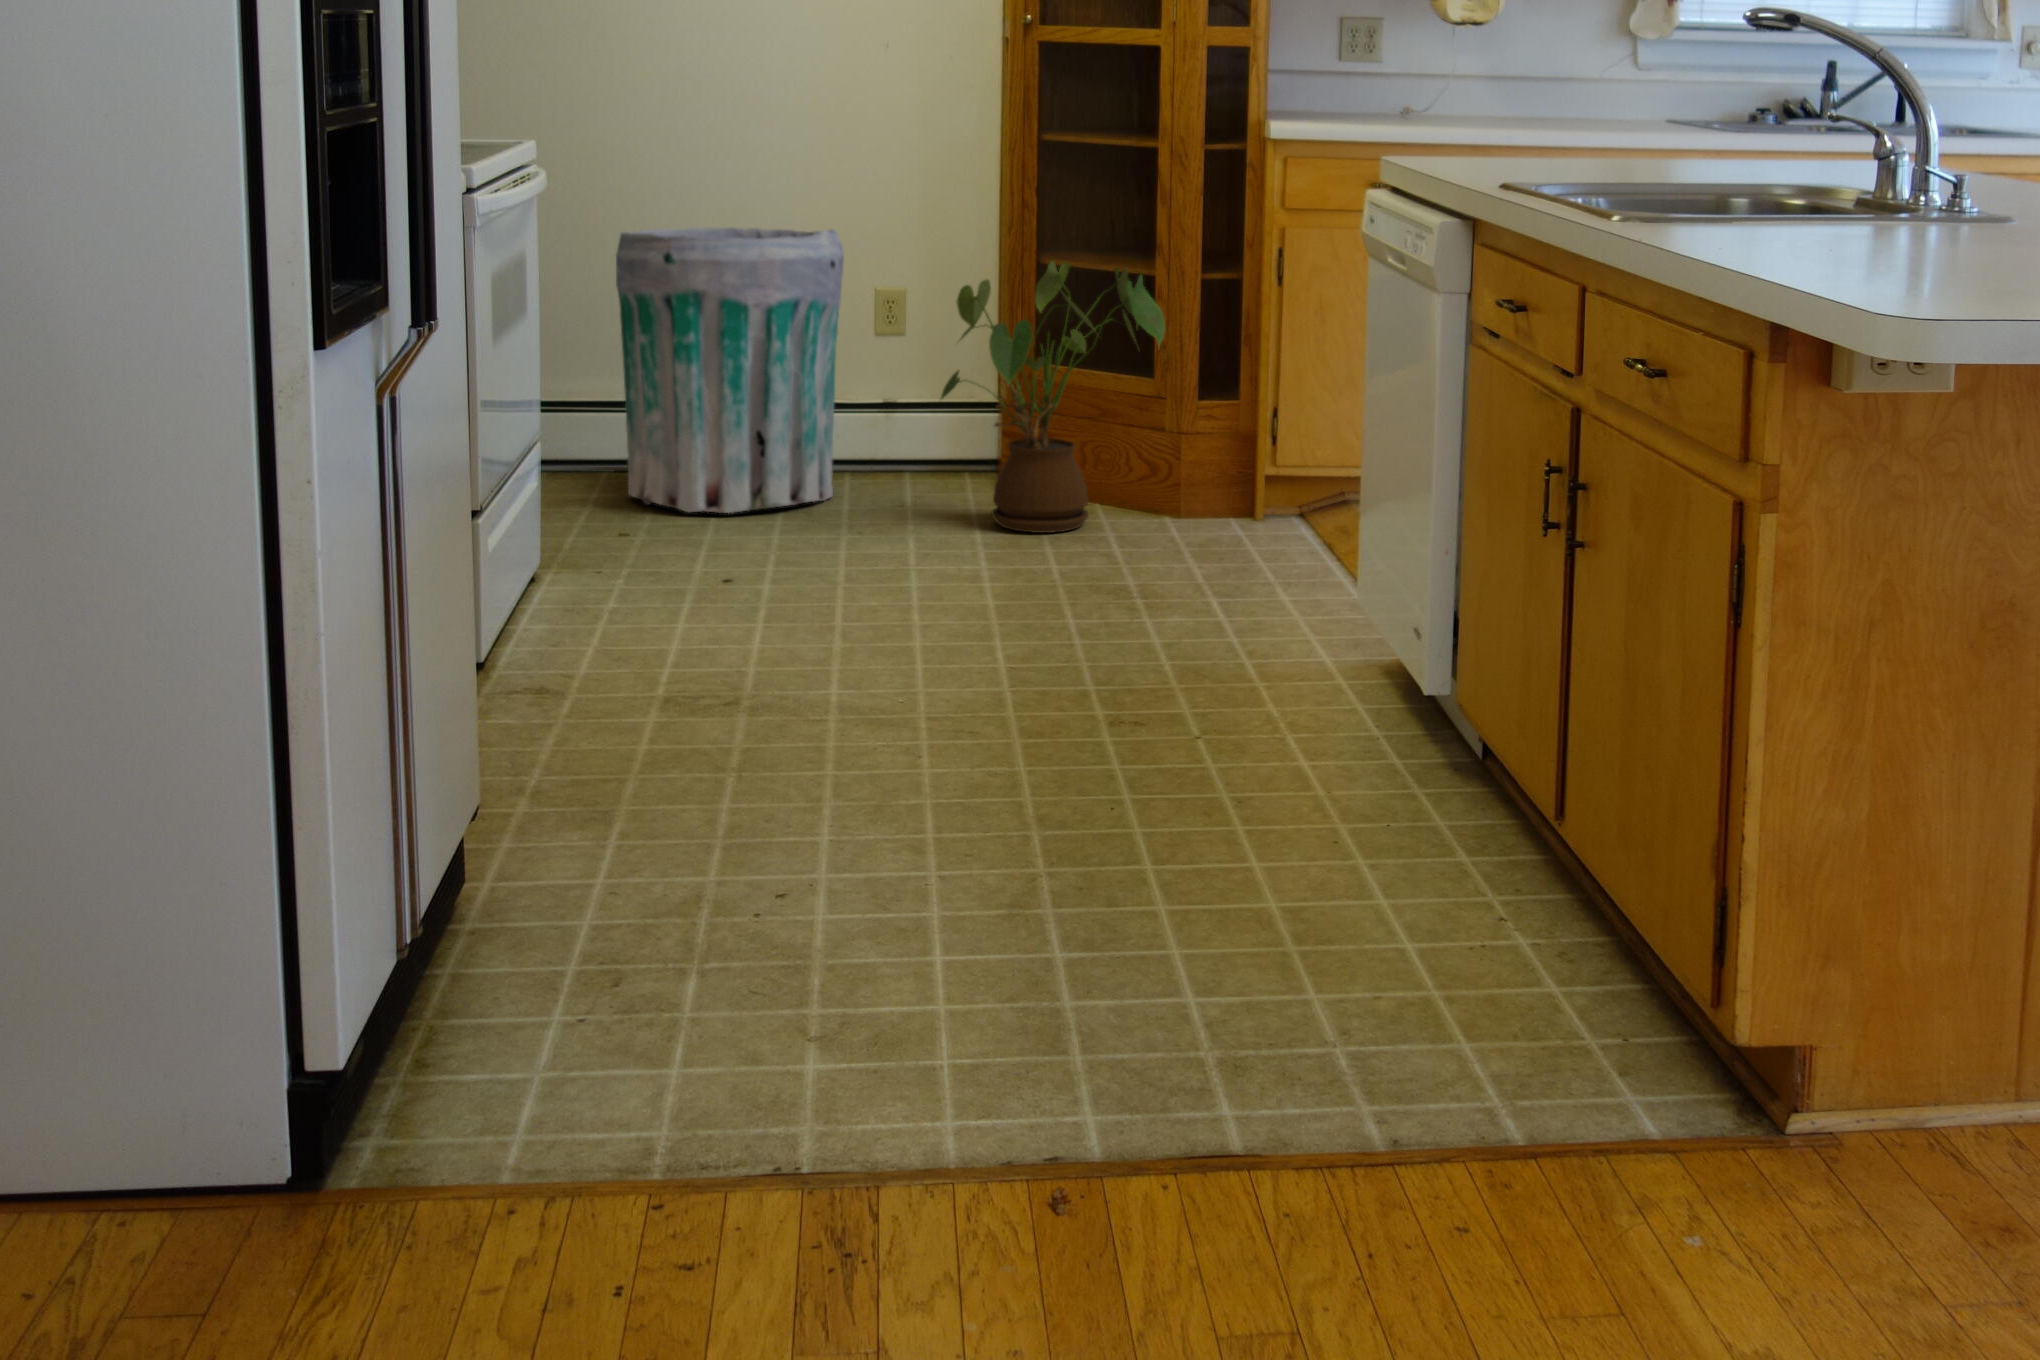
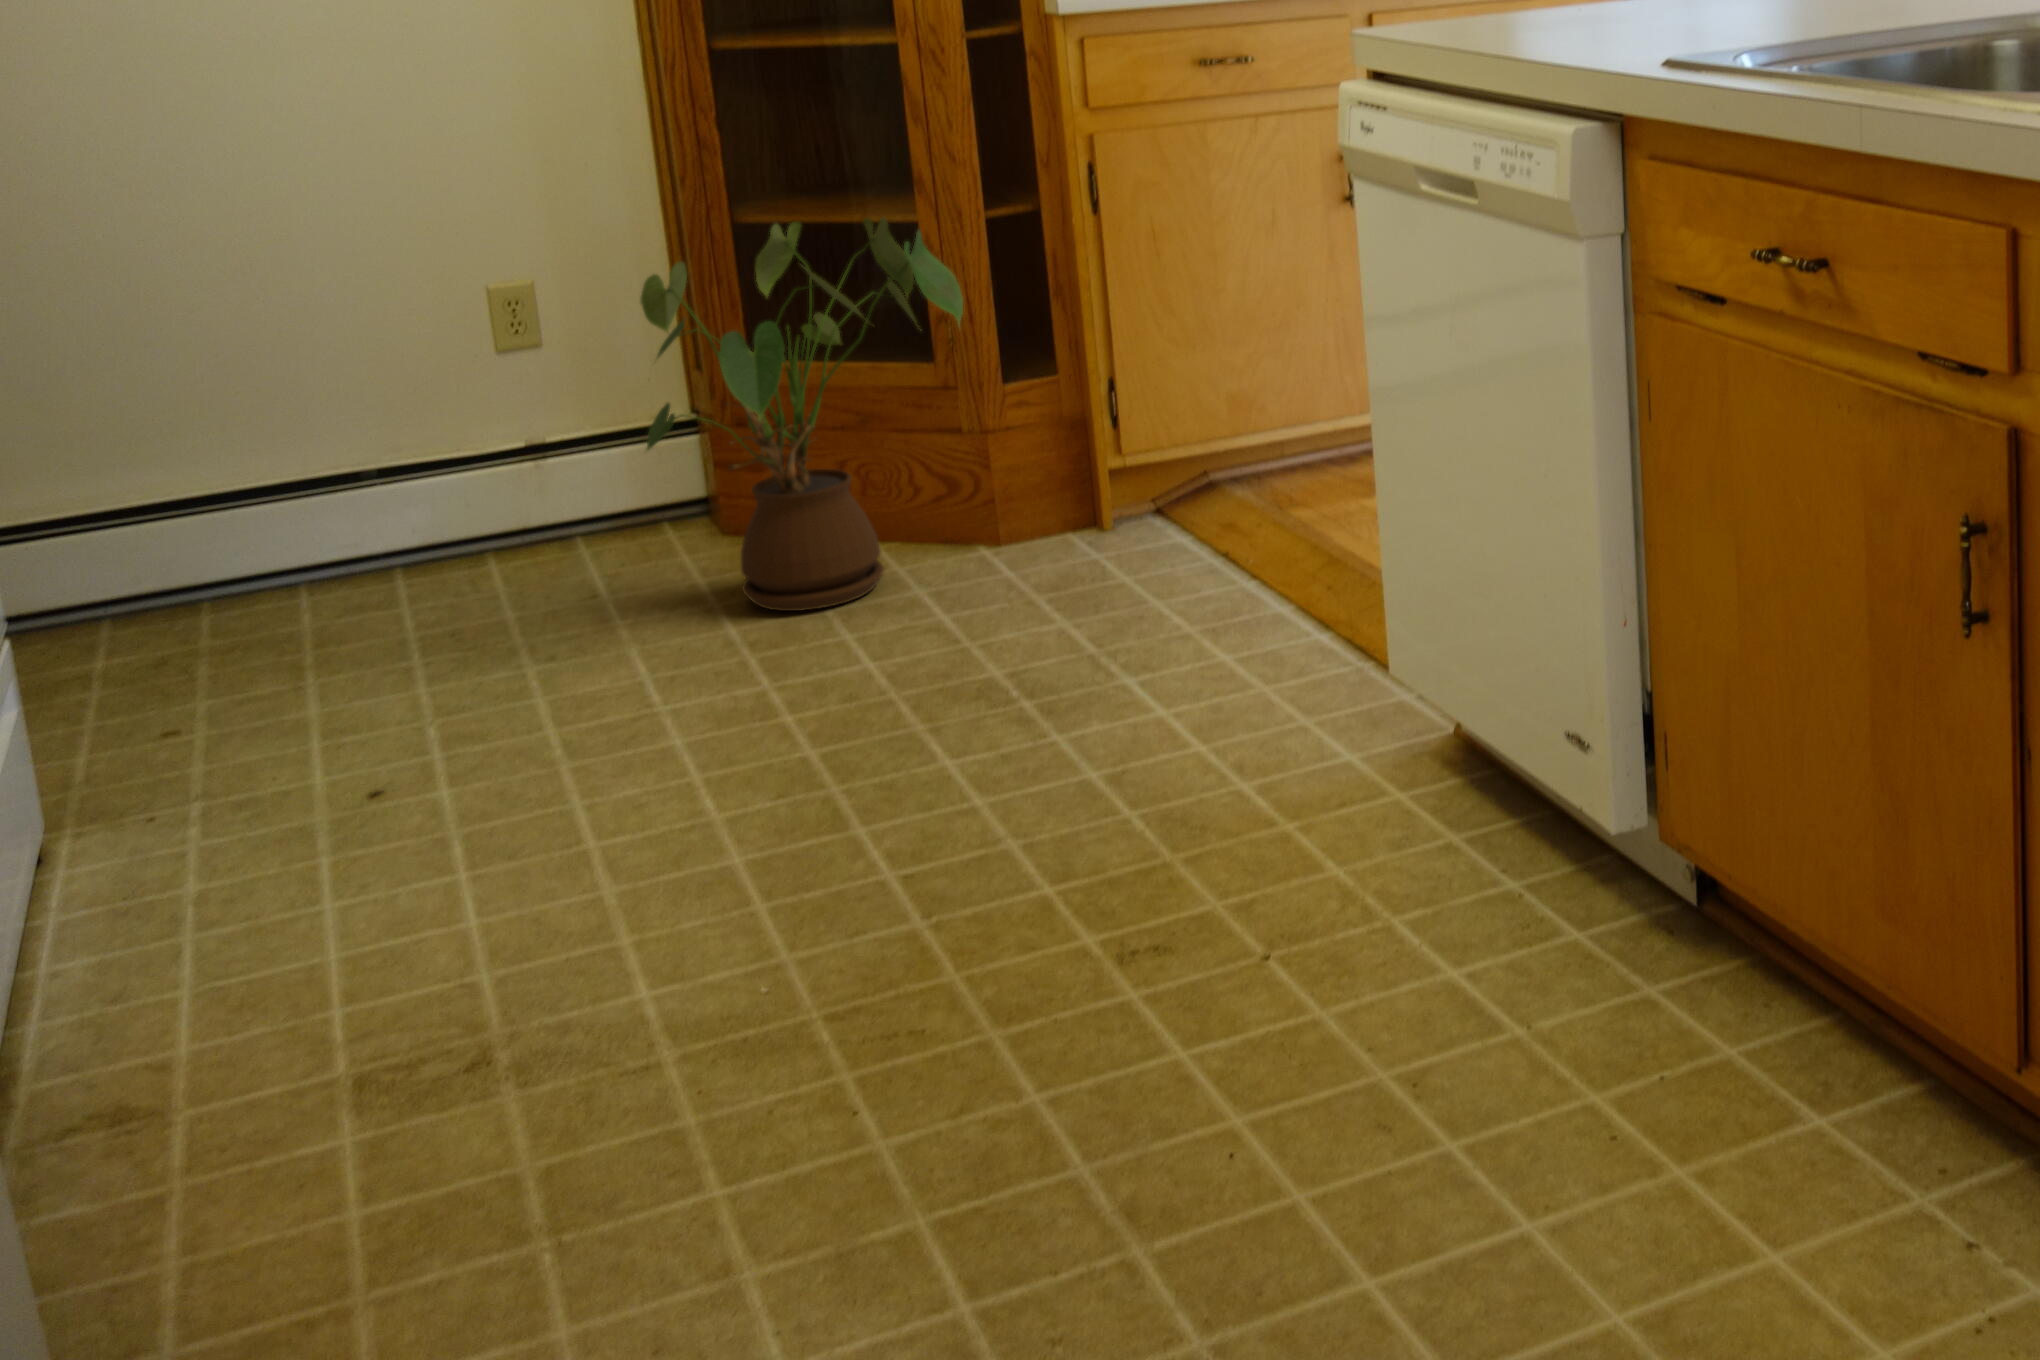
trash can: present [616,228,844,513] -> none [59,213,483,674]

